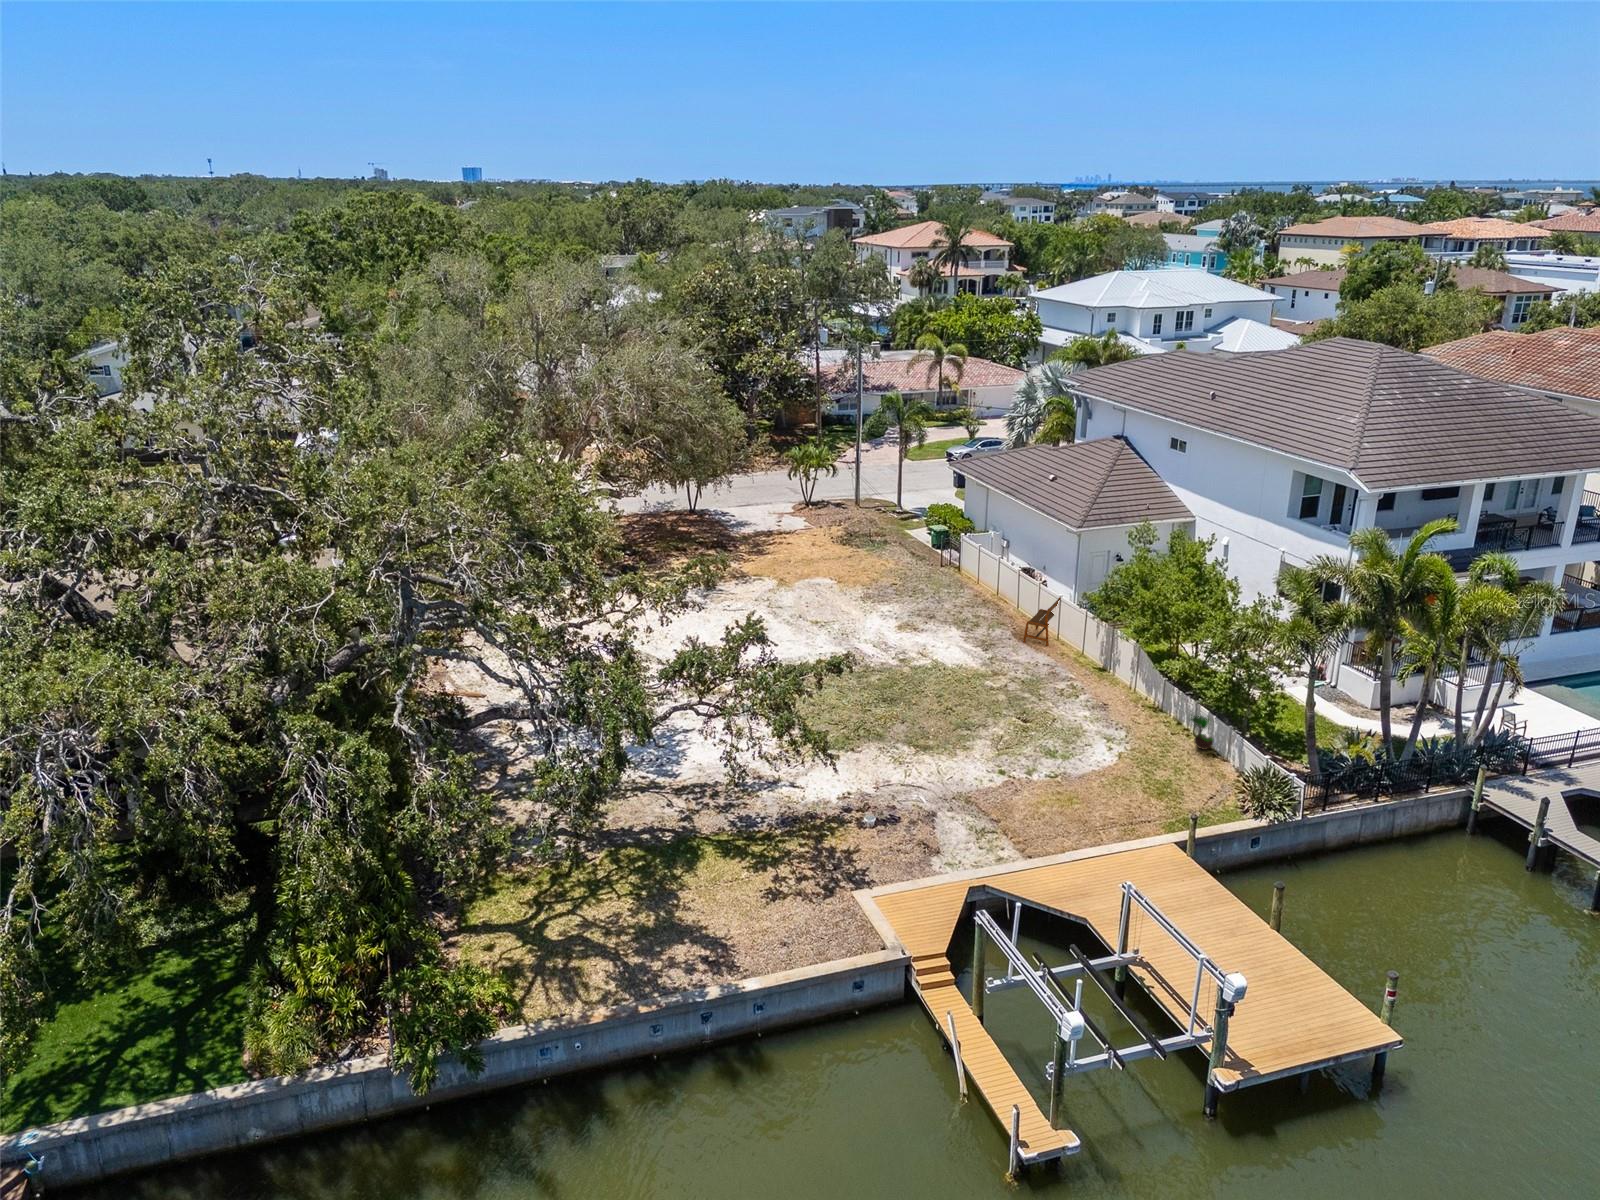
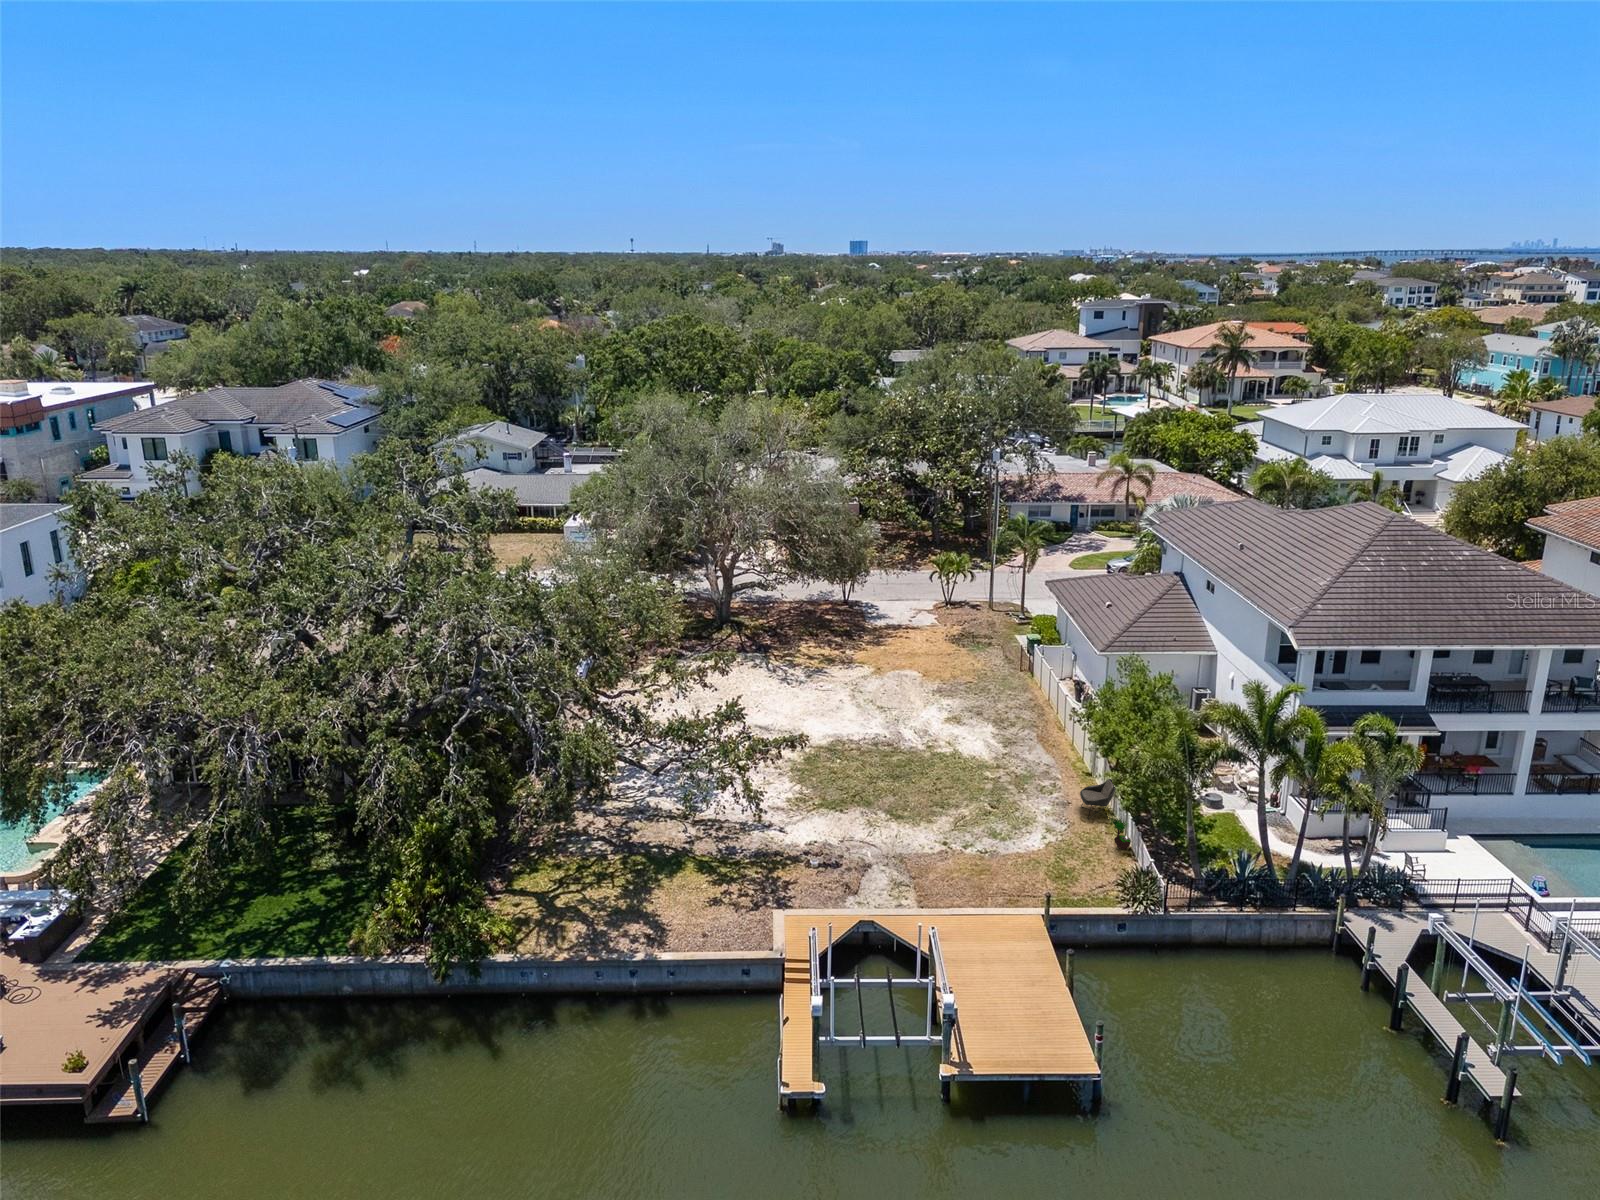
bench: present [1023,598,1061,646] -> none [1036,708,1073,749]
lounge chair: none [1125,671,1172,721] -> present [1080,779,1116,820]

